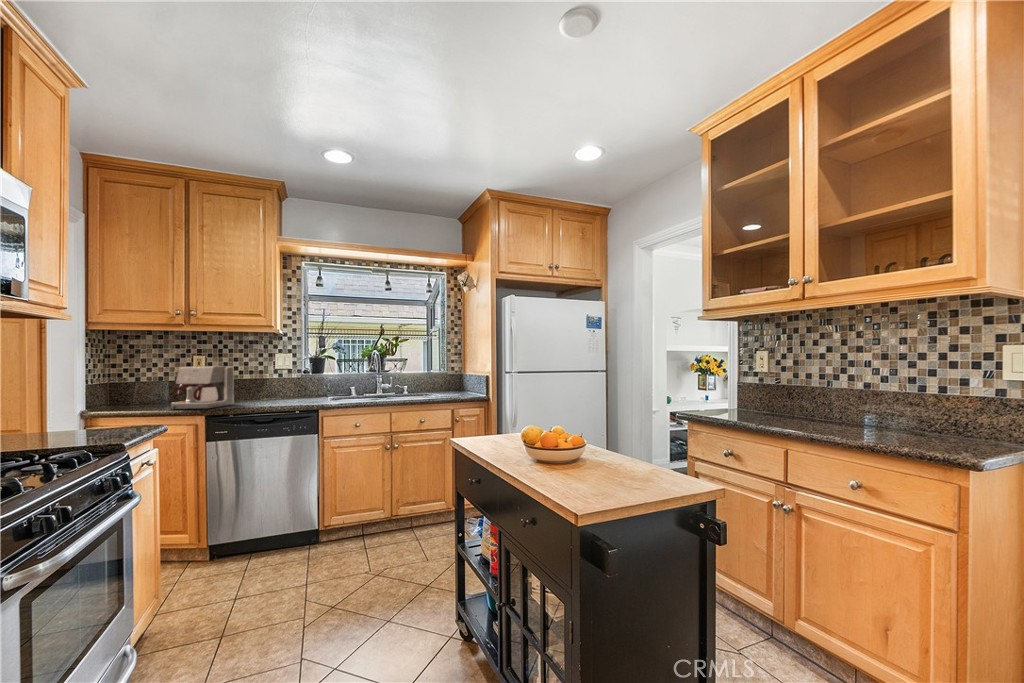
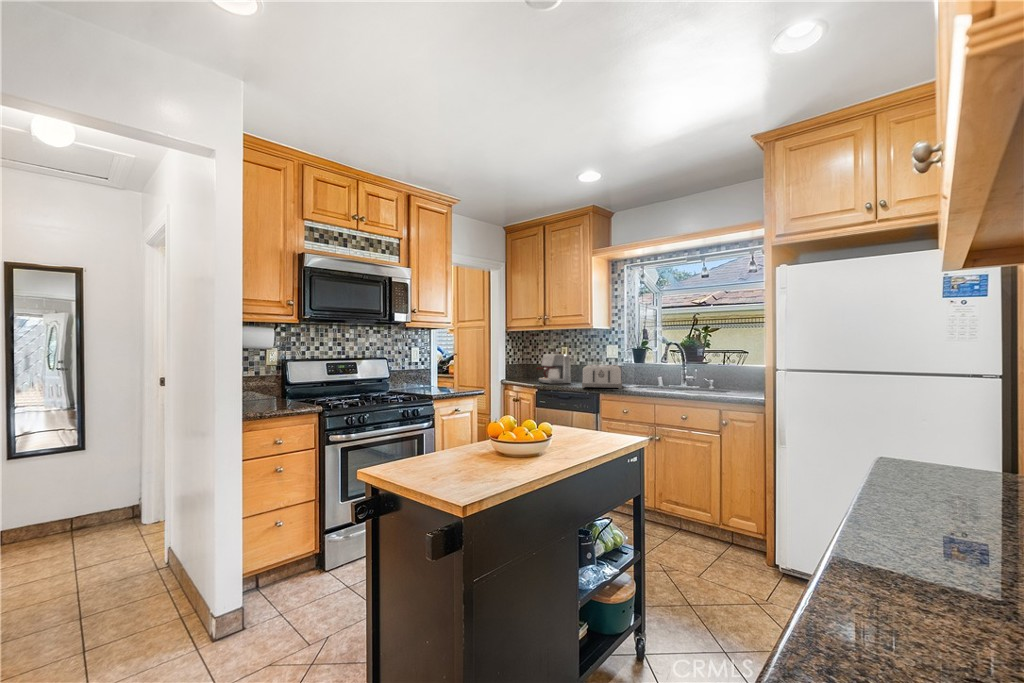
toaster: none [271,376,337,408] -> present [582,364,622,389]

